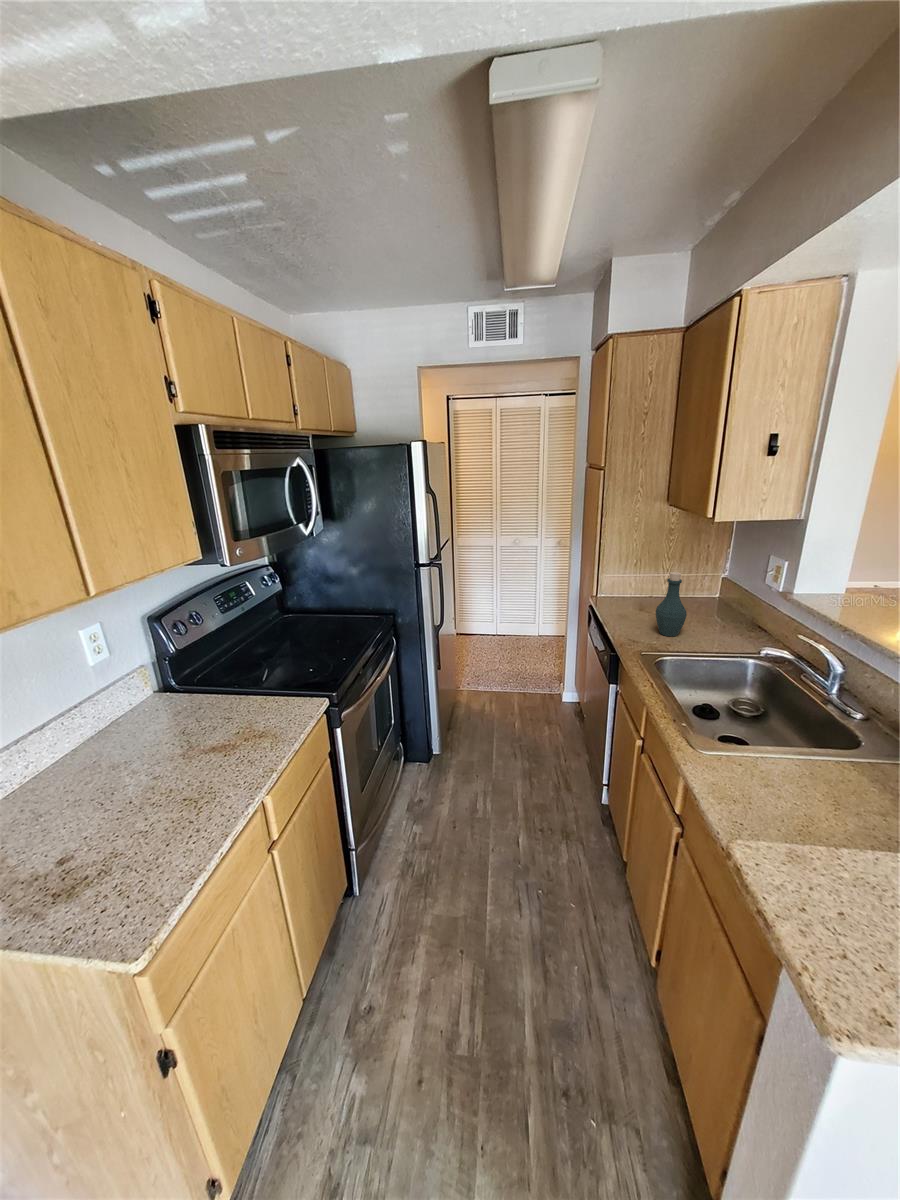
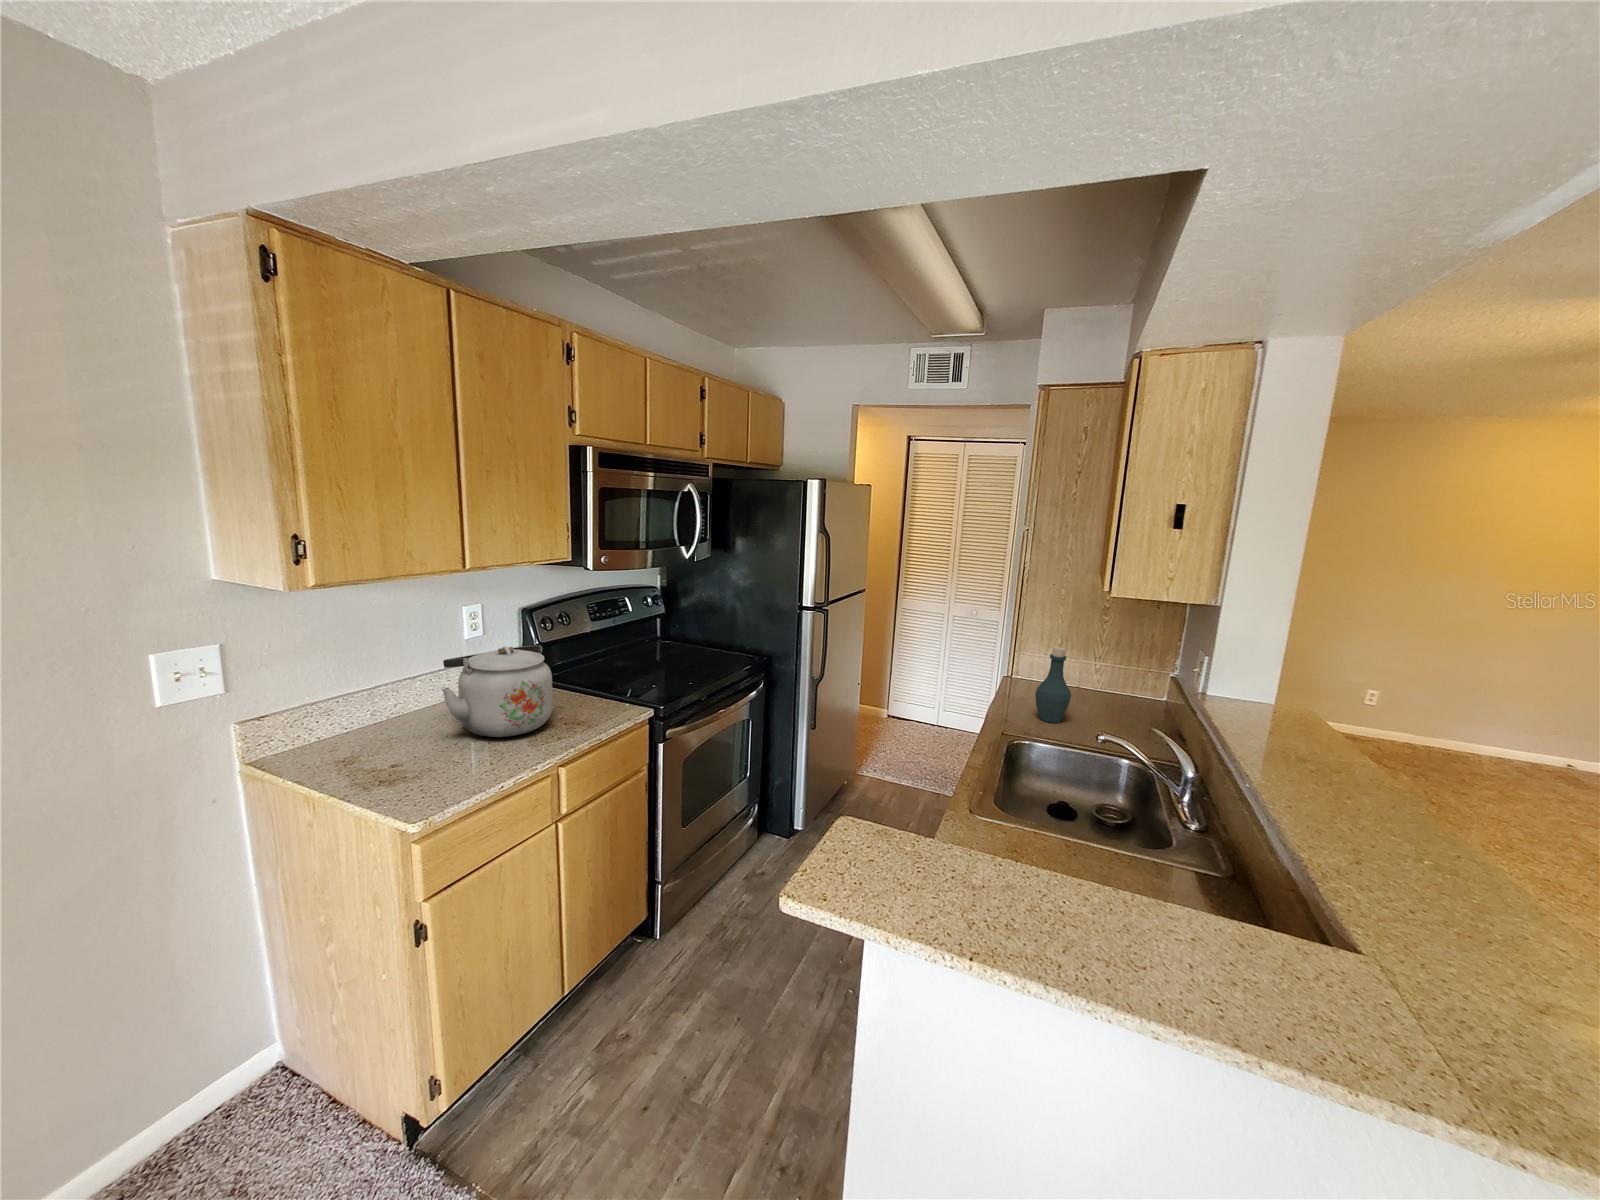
kettle: none [80,664,228,785] -> present [442,645,552,737]

